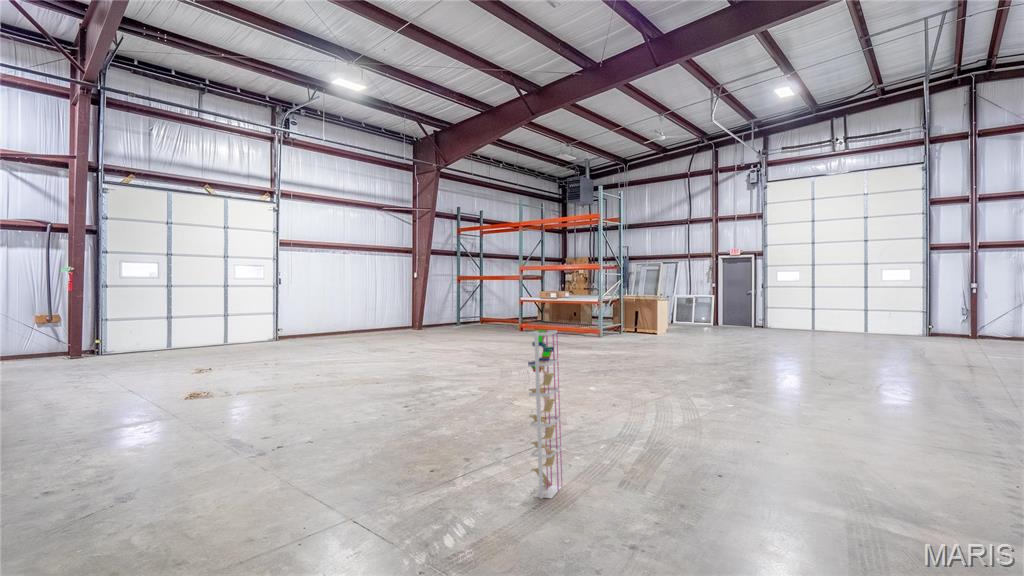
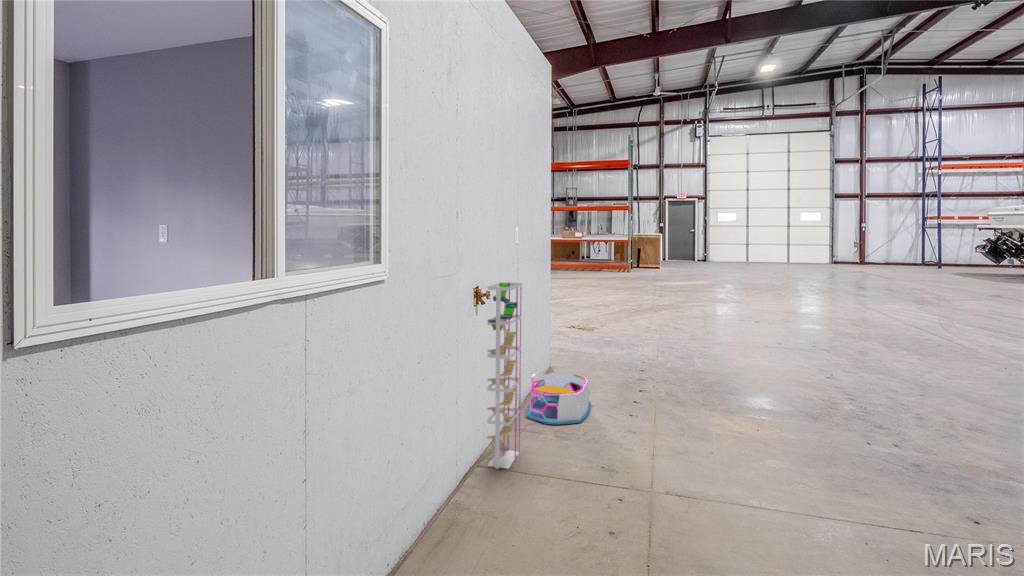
storage bin: none [569,419,632,465] -> present [526,372,591,425]

